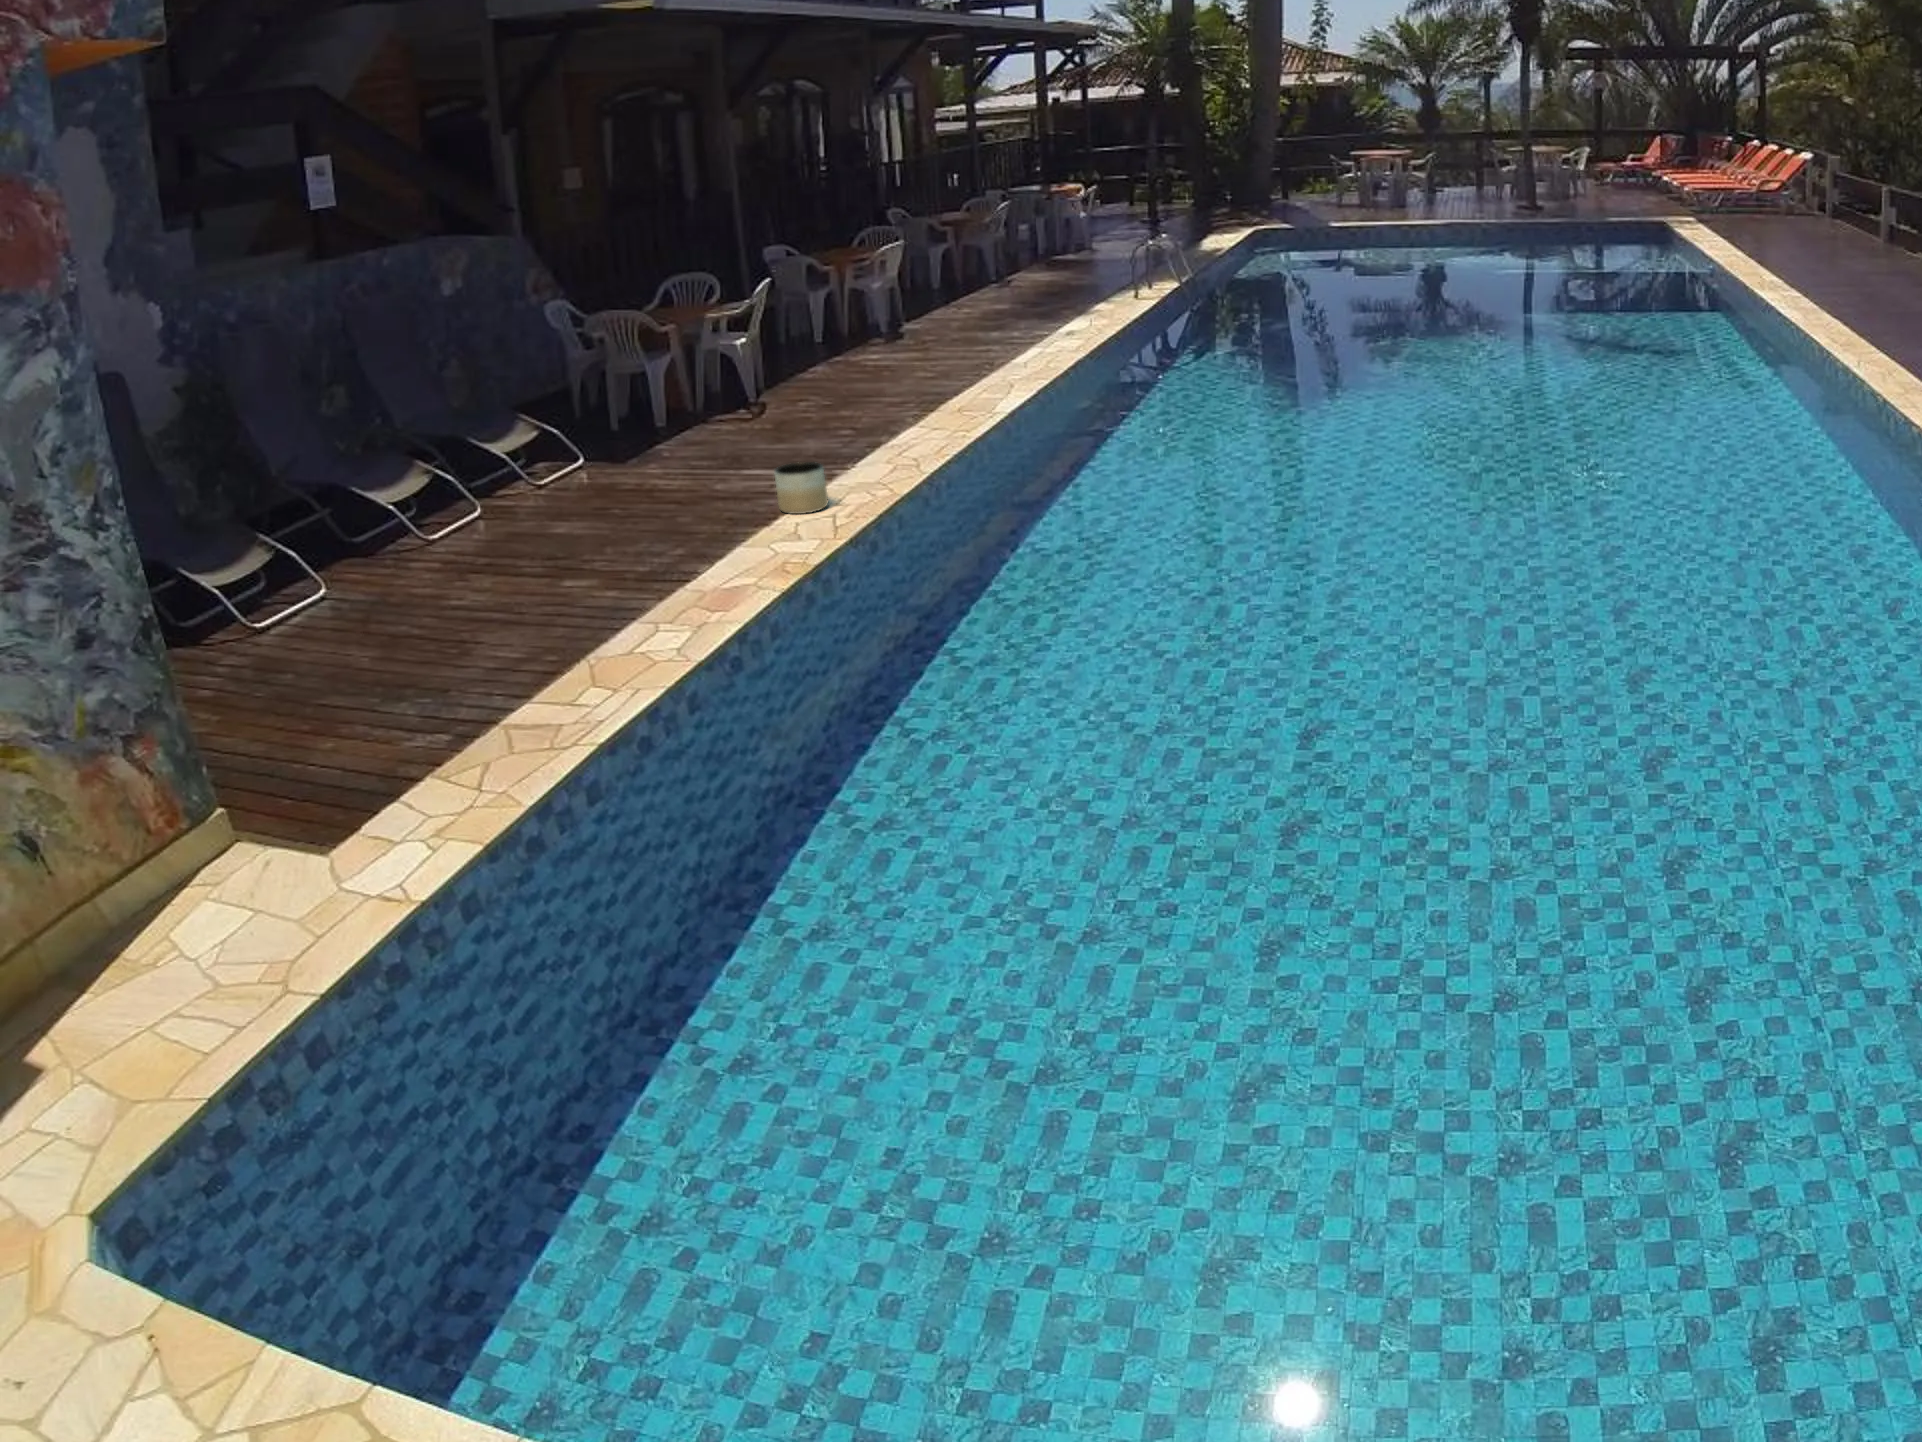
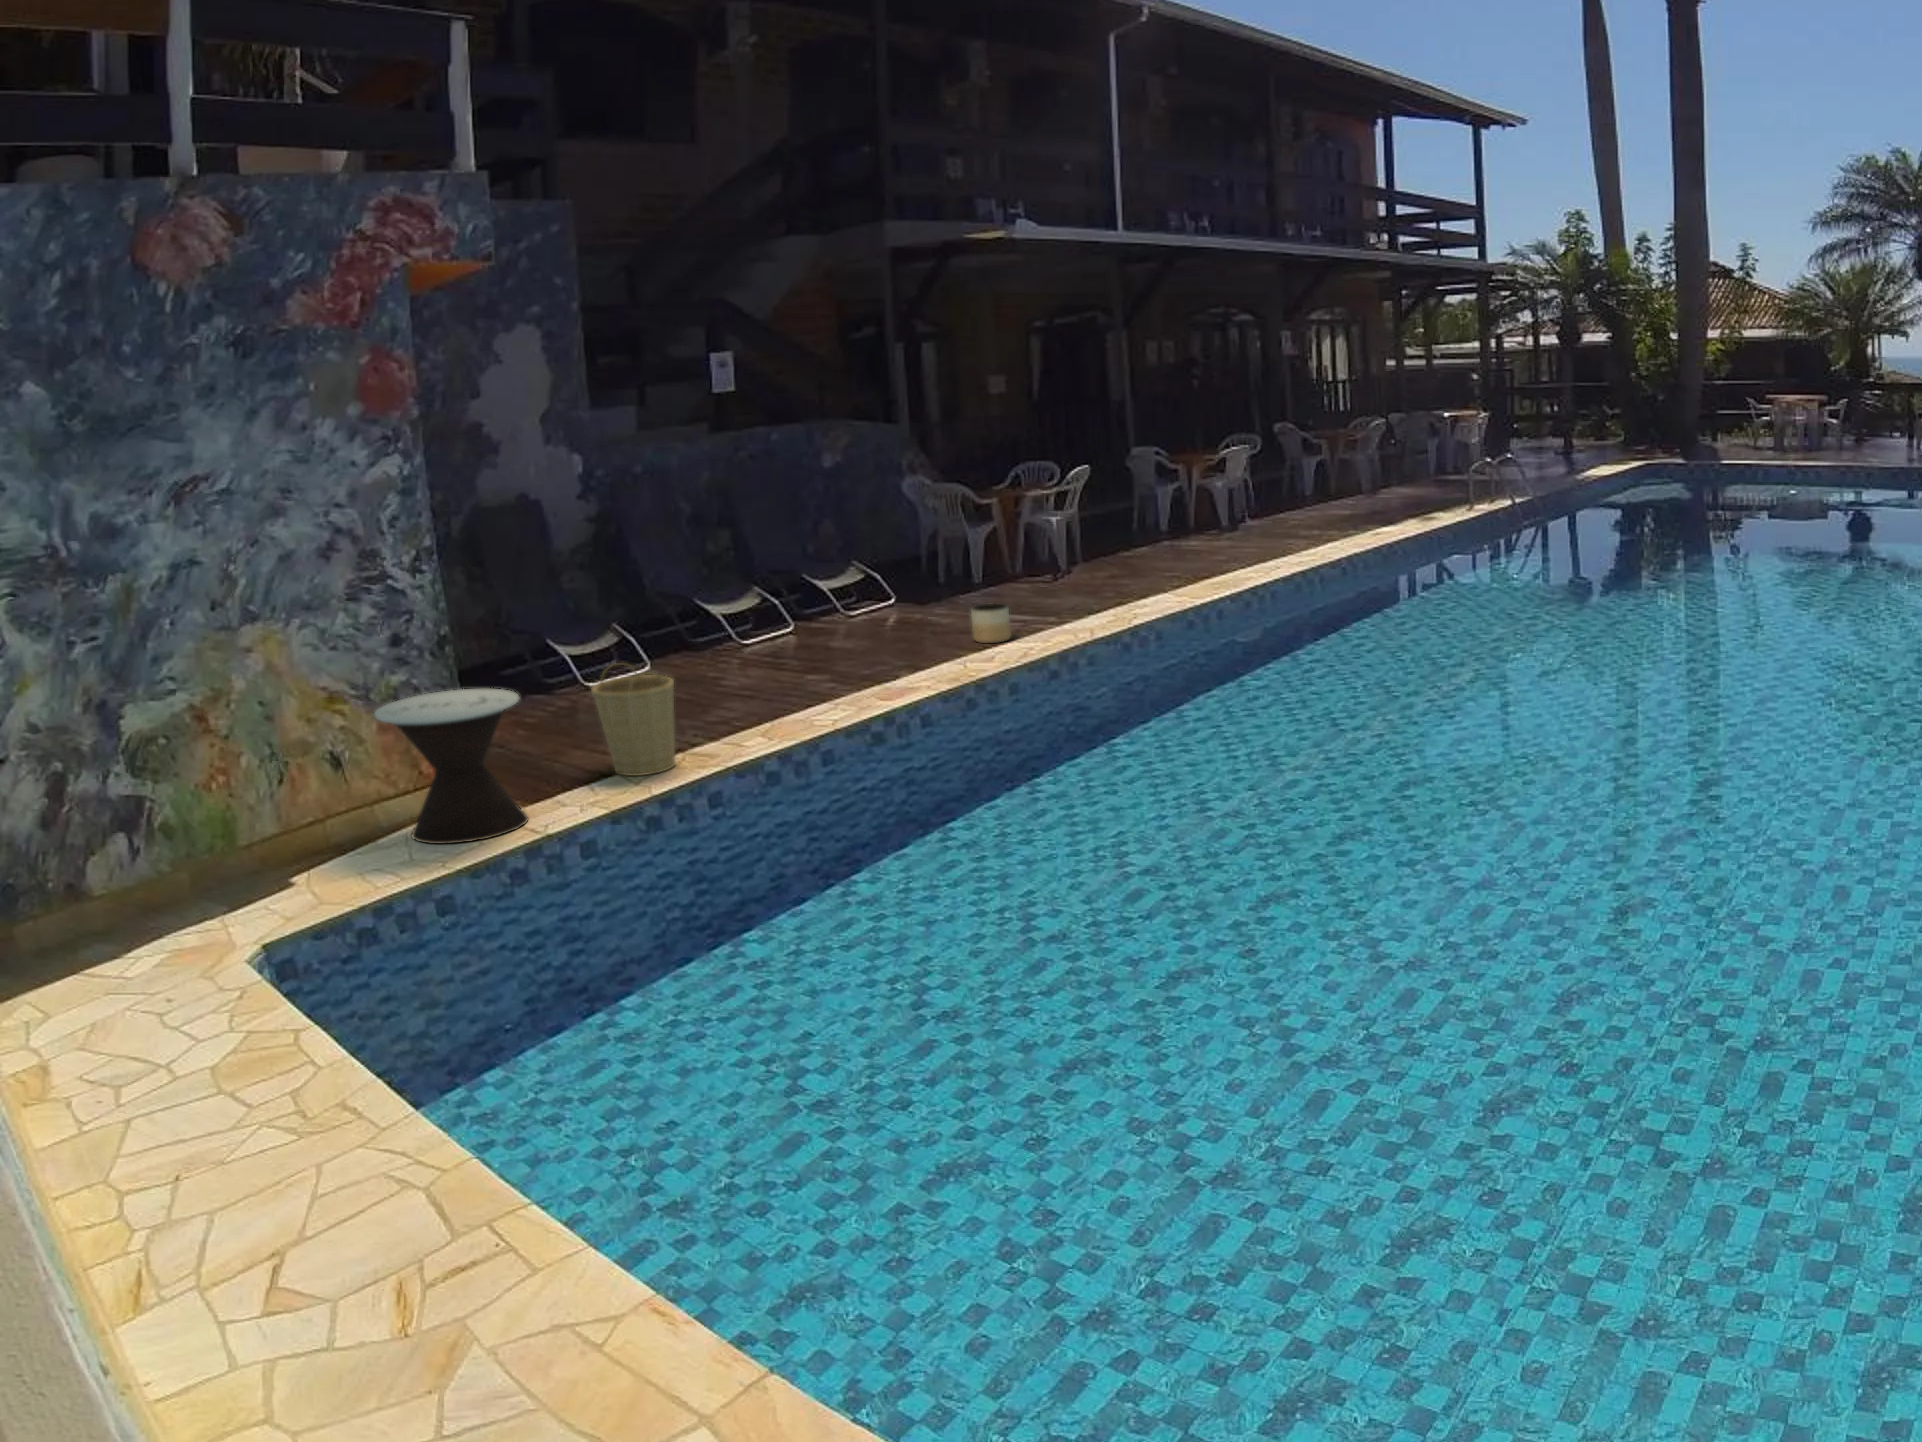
basket: none [384,620,518,783] -> present [591,664,676,776]
side table: none [77,694,344,952] -> present [374,689,528,844]

